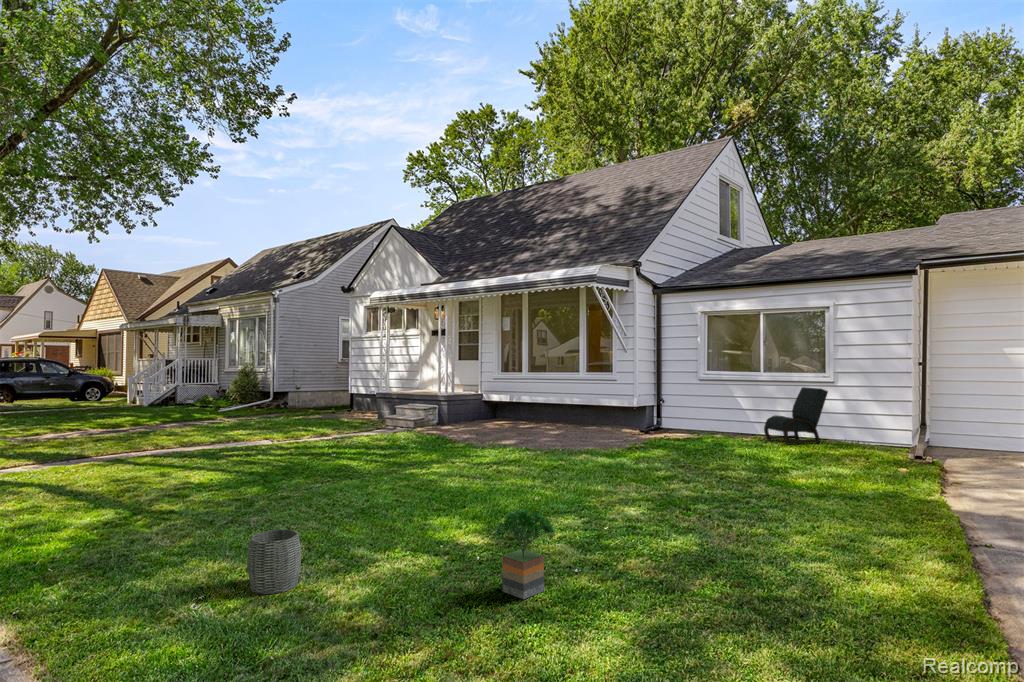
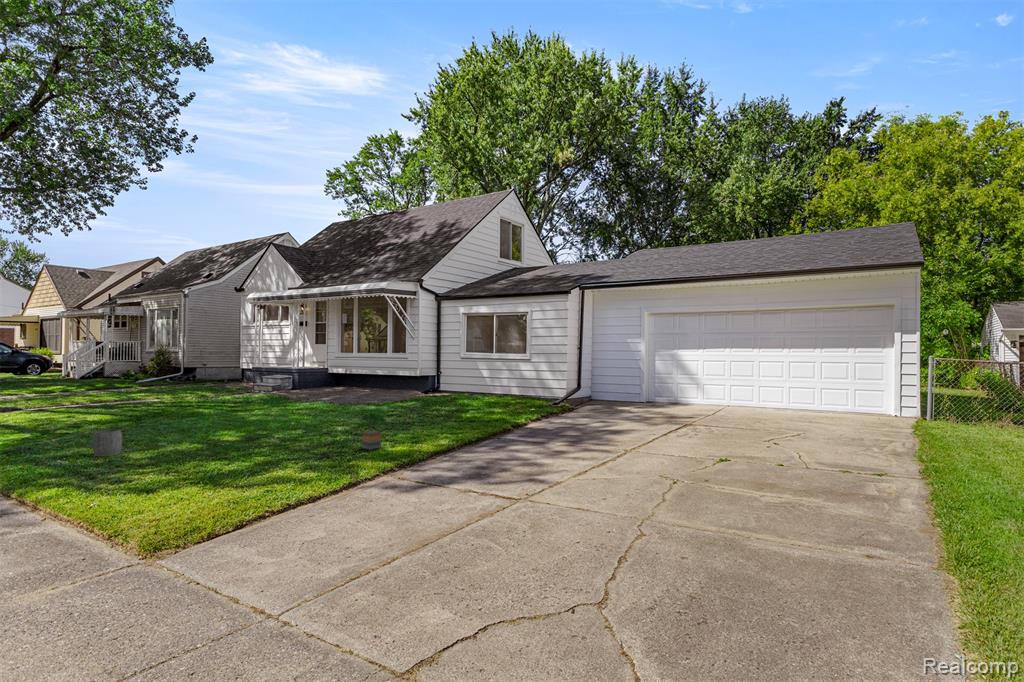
lounge chair: present [764,387,828,445] -> none [487,362,522,397]
potted tree: present [495,509,556,599] -> present [360,413,386,450]

